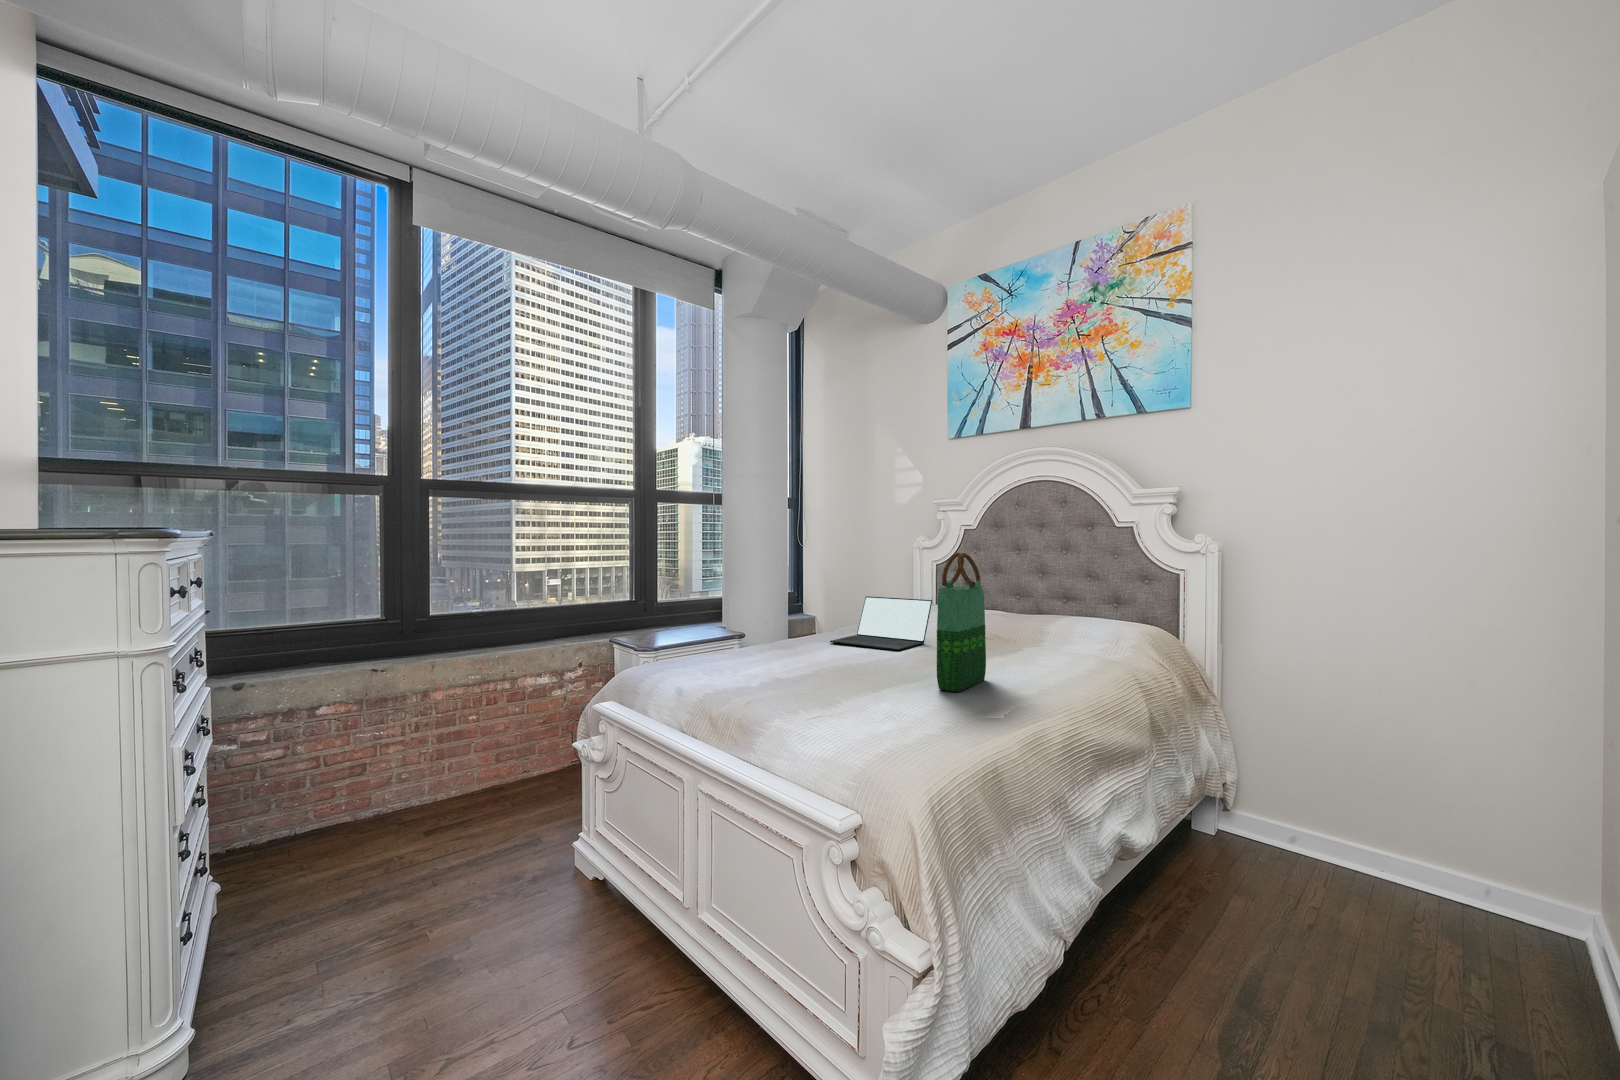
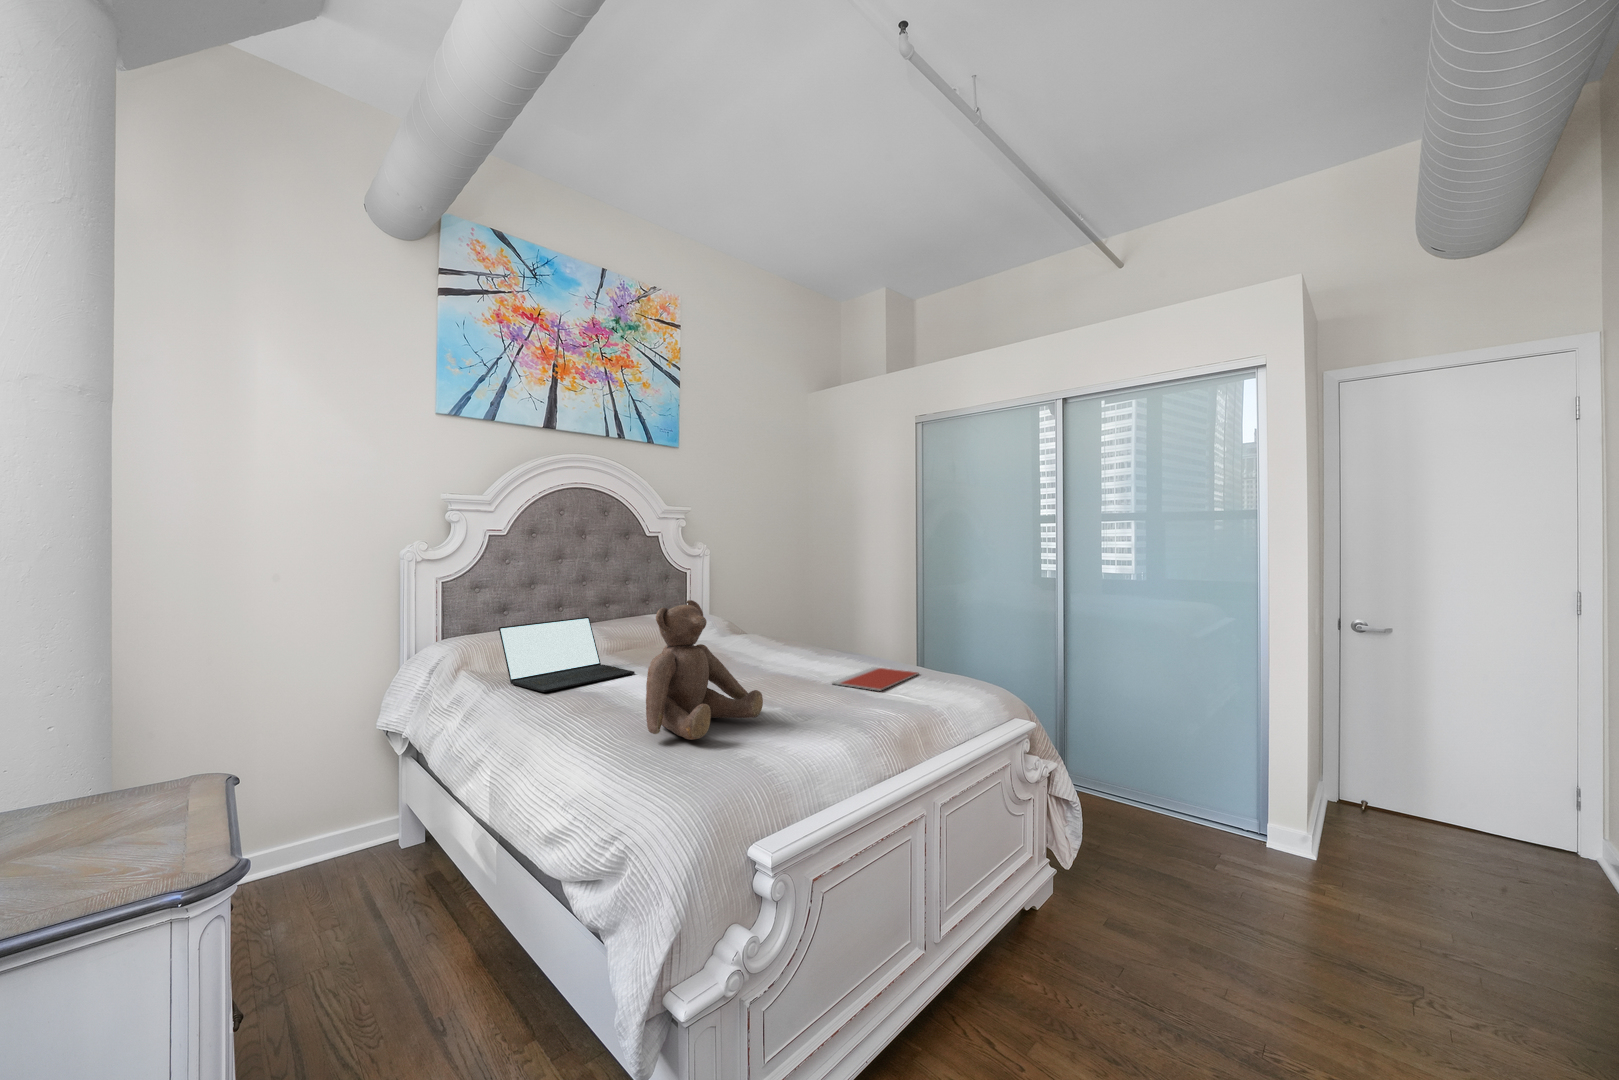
tote bag: present [937,552,986,692] -> none [771,561,825,670]
teddy bear: none [689,577,779,674] -> present [646,600,763,740]
notebook: none [836,693,974,729] -> present [832,667,919,691]

